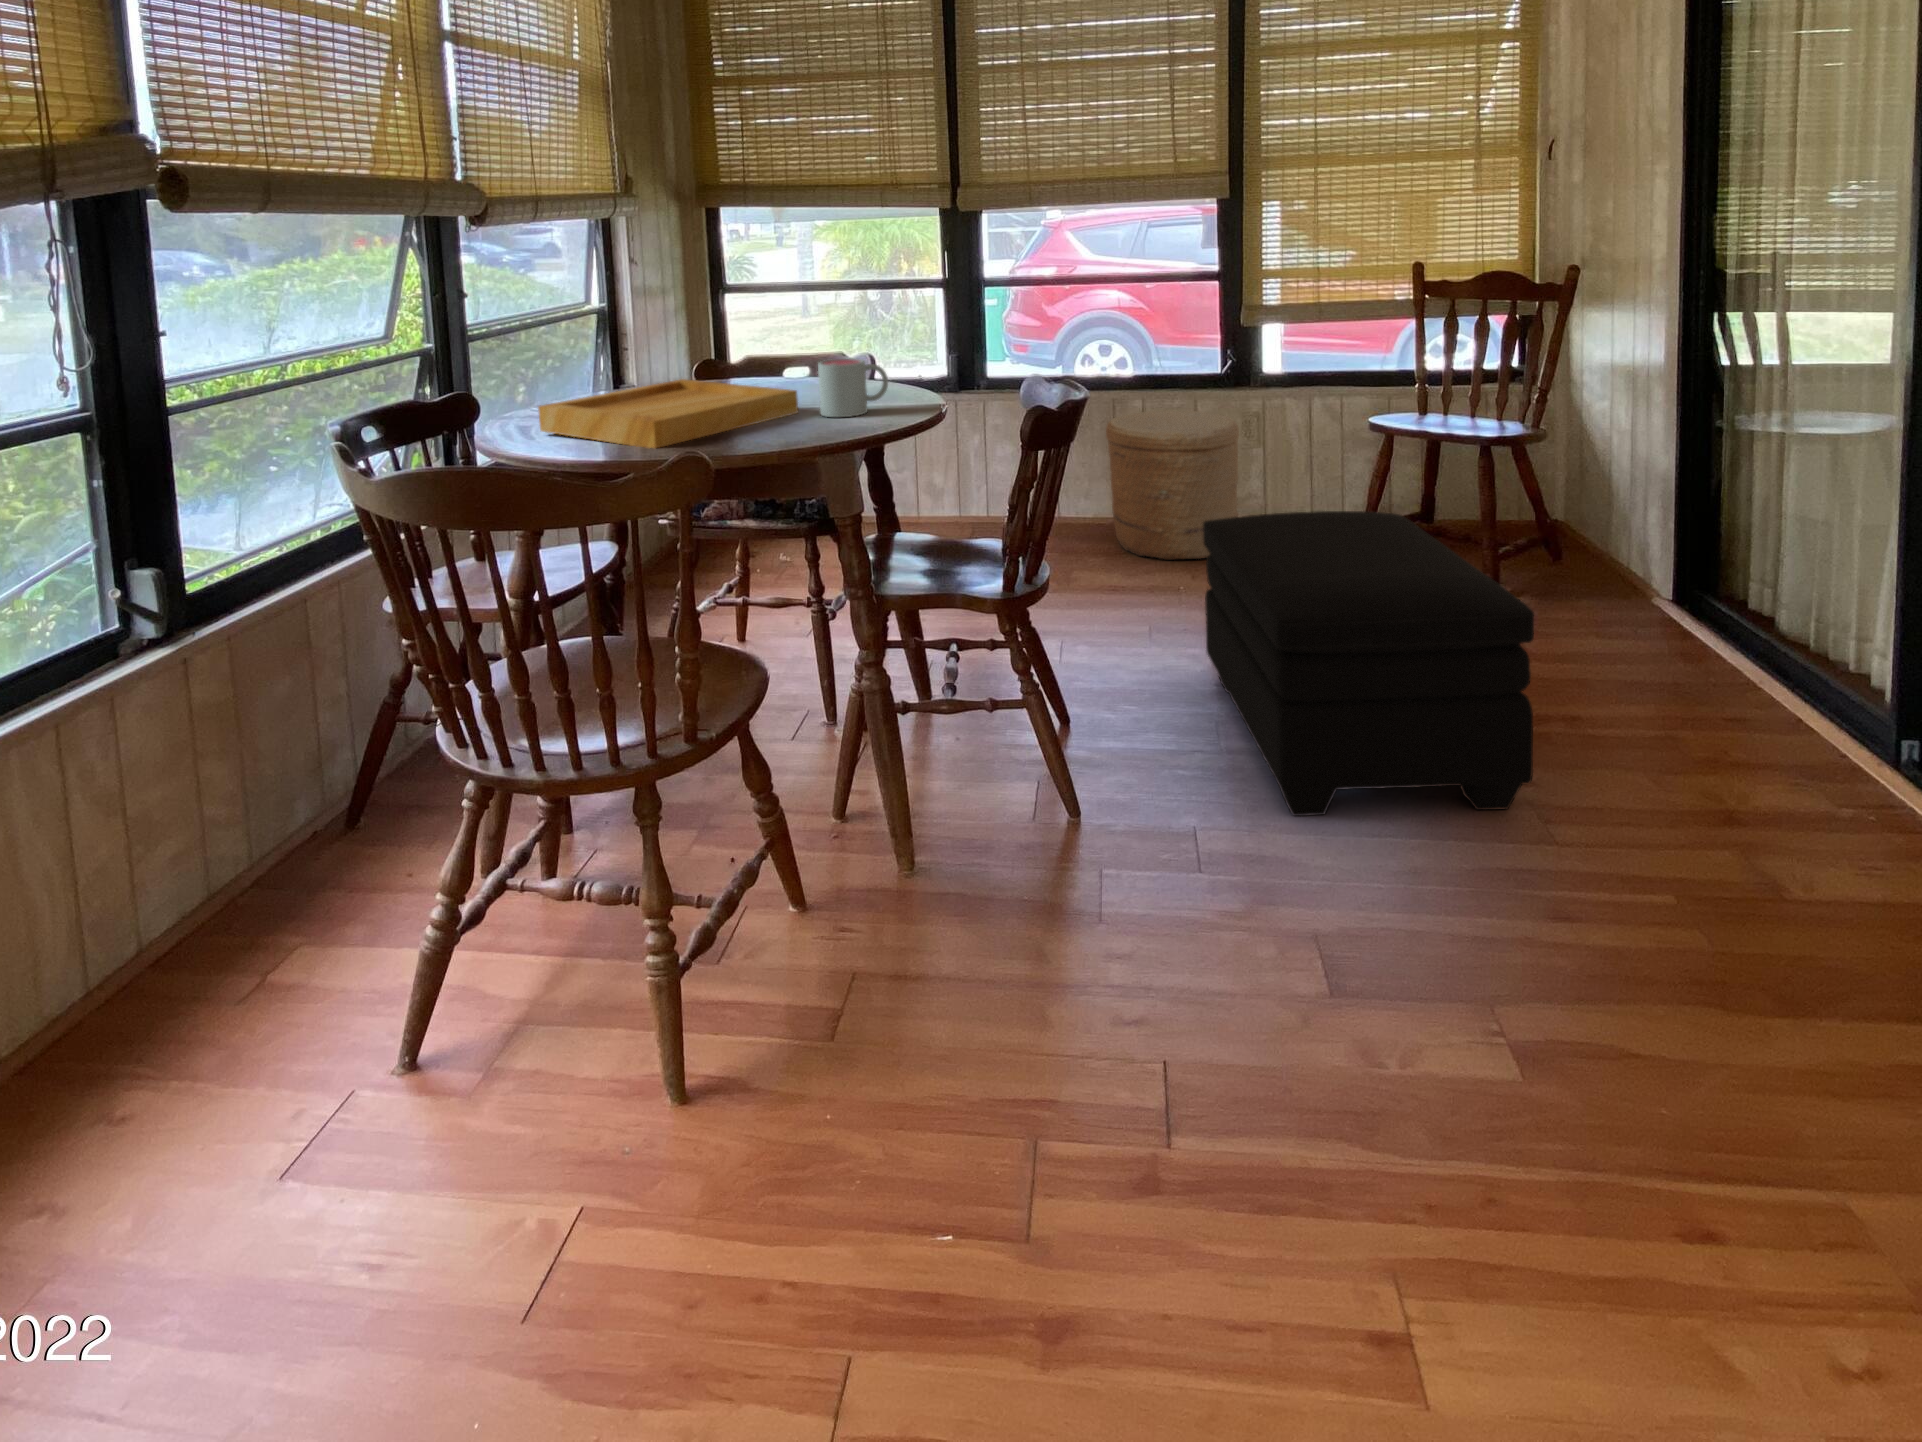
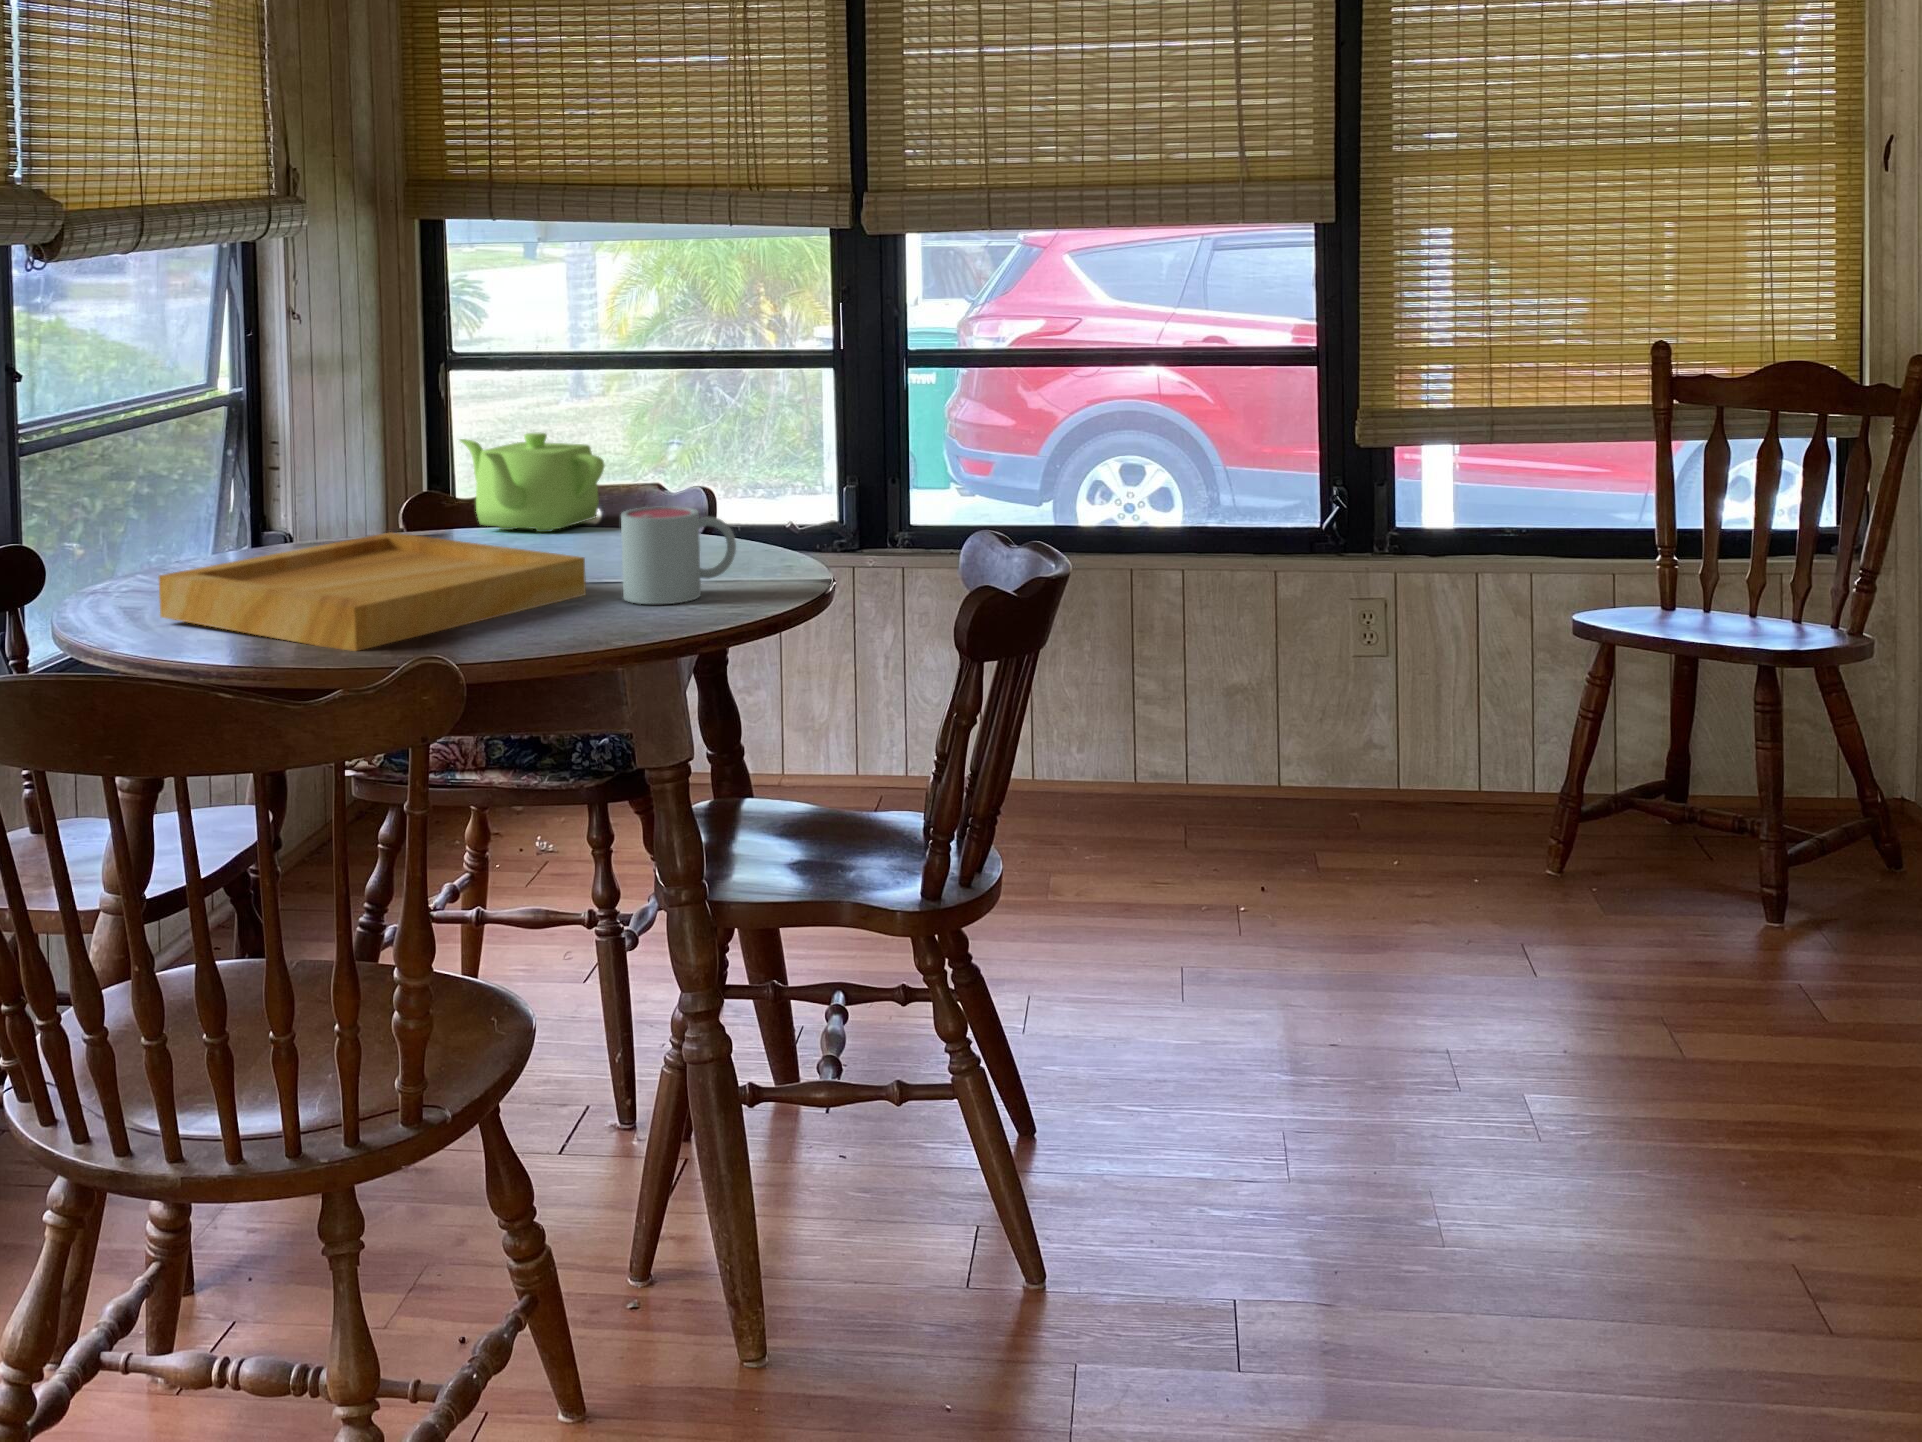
teapot: none [725,321,811,379] -> present [460,433,604,532]
woven basket: present [1106,410,1239,560] -> none [1113,593,1345,858]
ottoman: present [1203,511,1534,816] -> none [1267,778,1798,1287]

